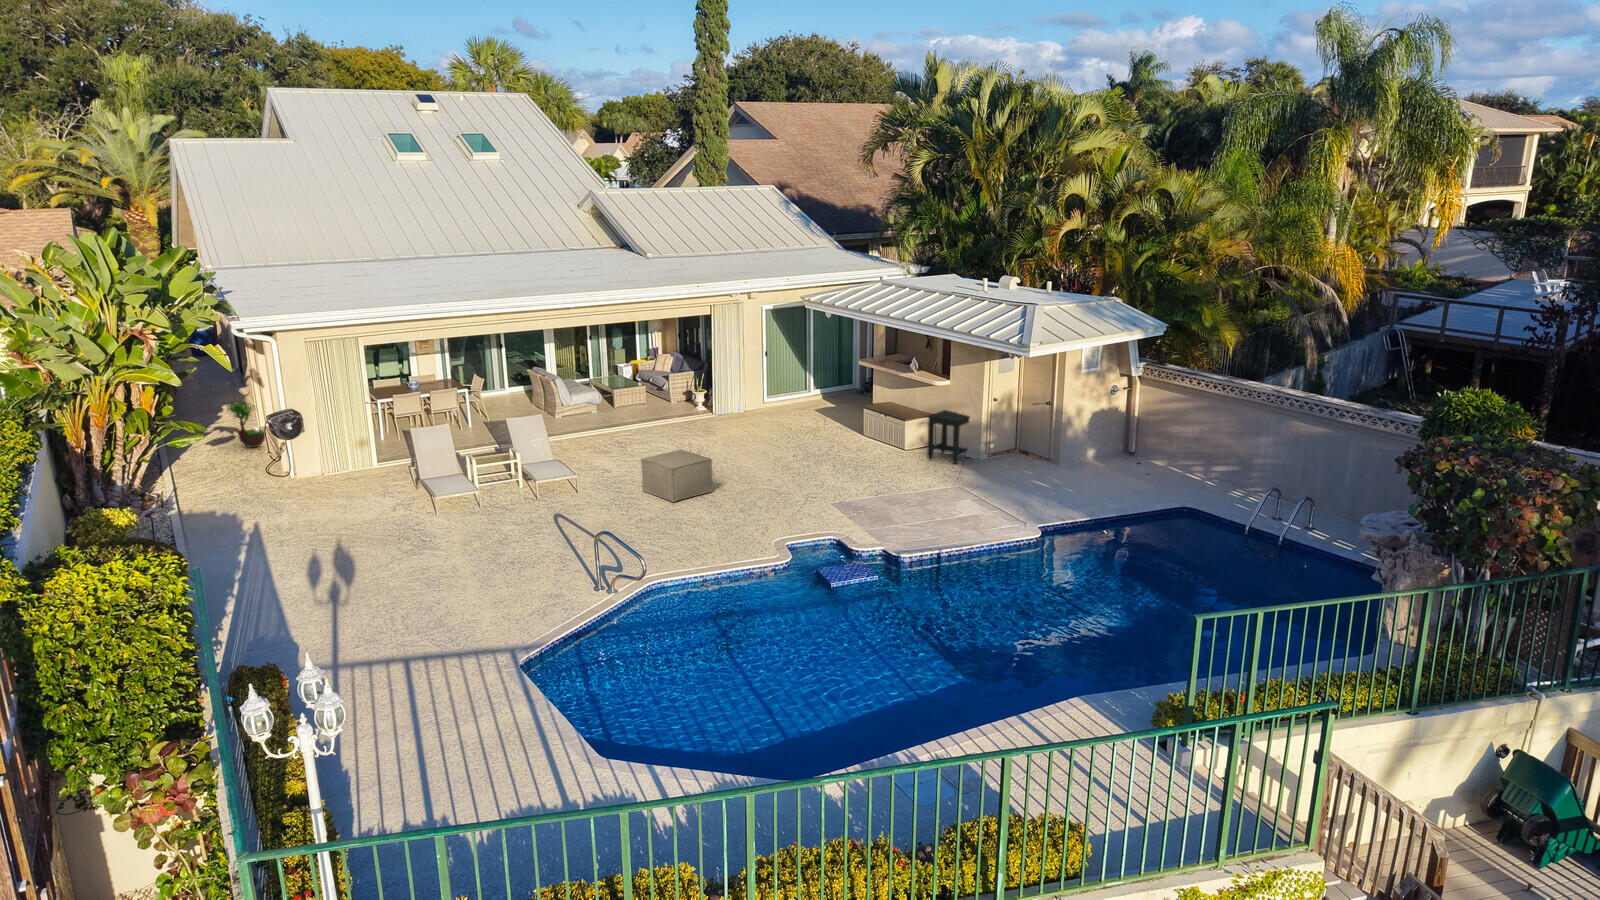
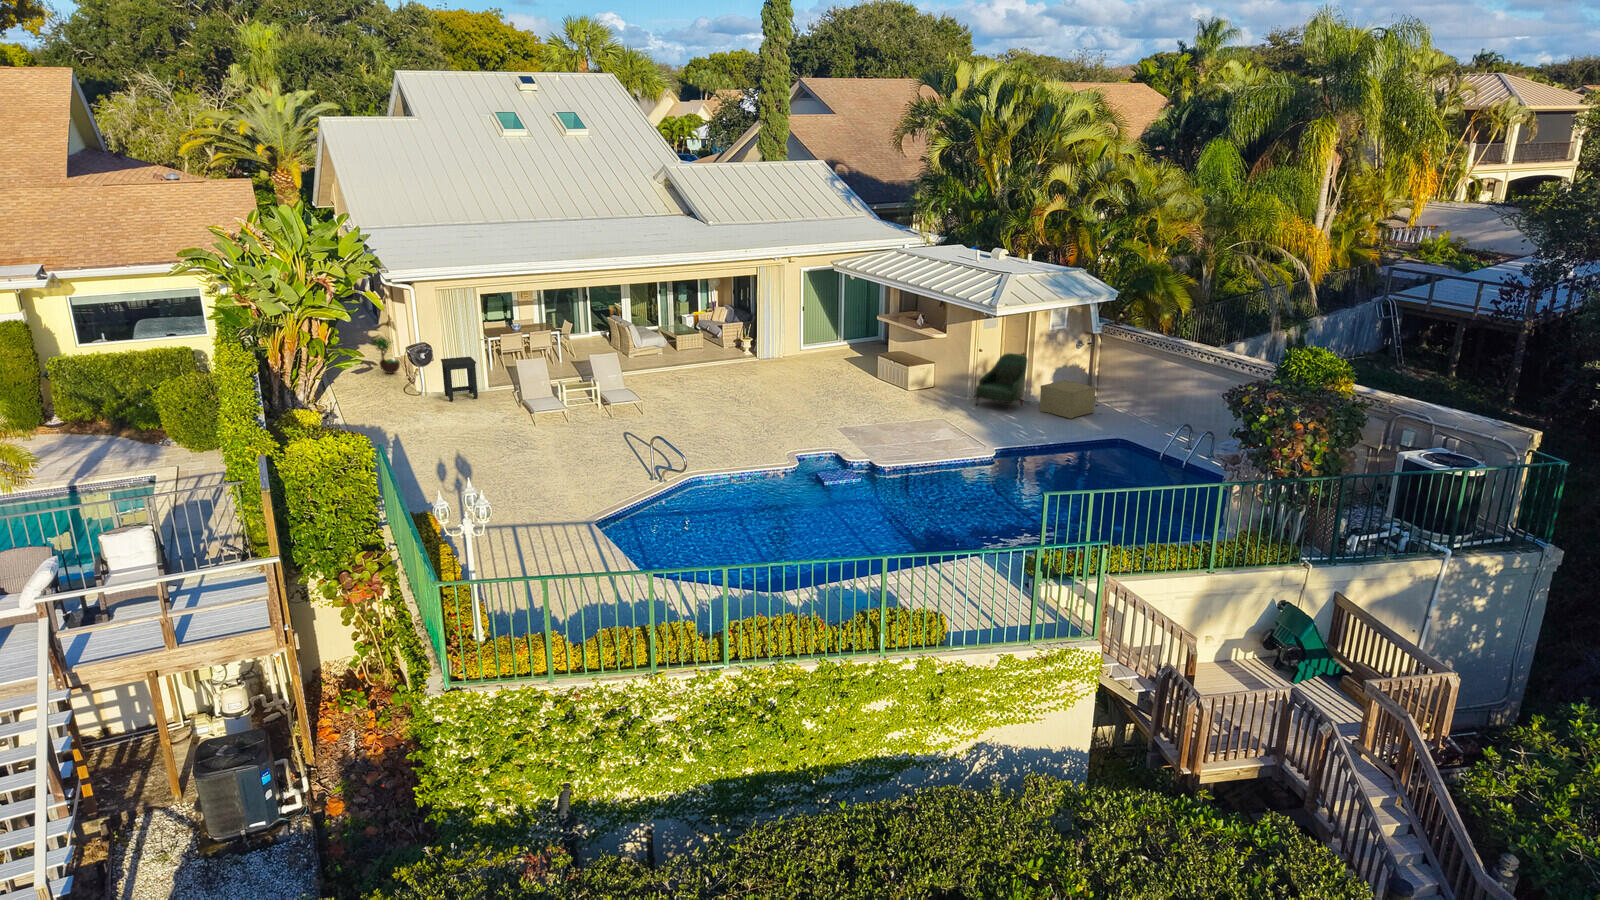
armchair: none [988,402,1049,473] -> present [975,353,1028,406]
side table: present [927,410,970,464] -> present [441,357,478,401]
ottoman: present [641,449,713,502] -> present [1039,380,1096,419]

